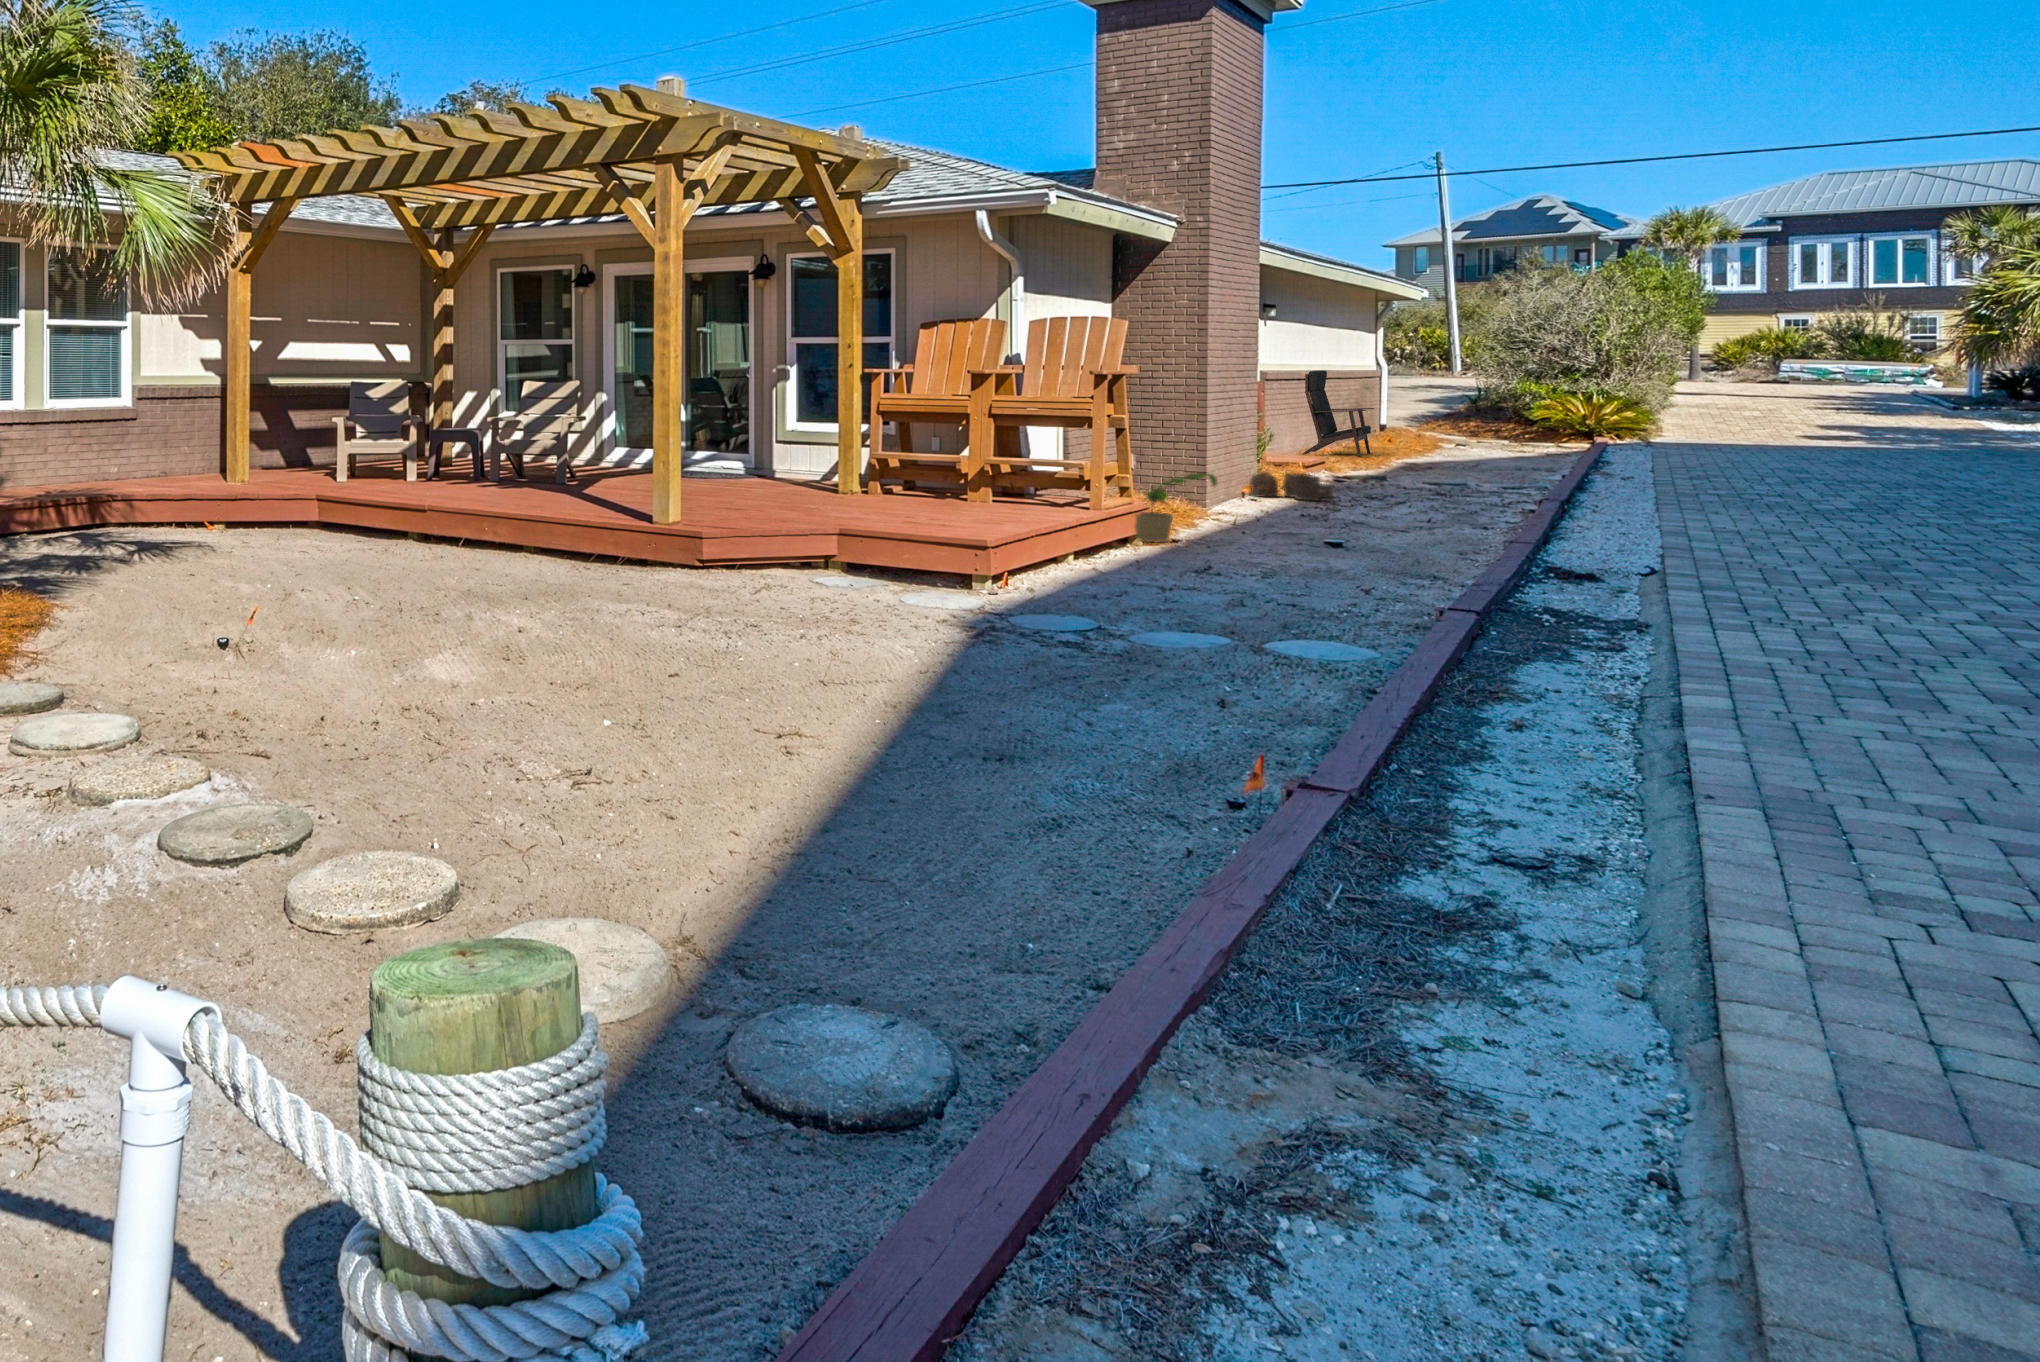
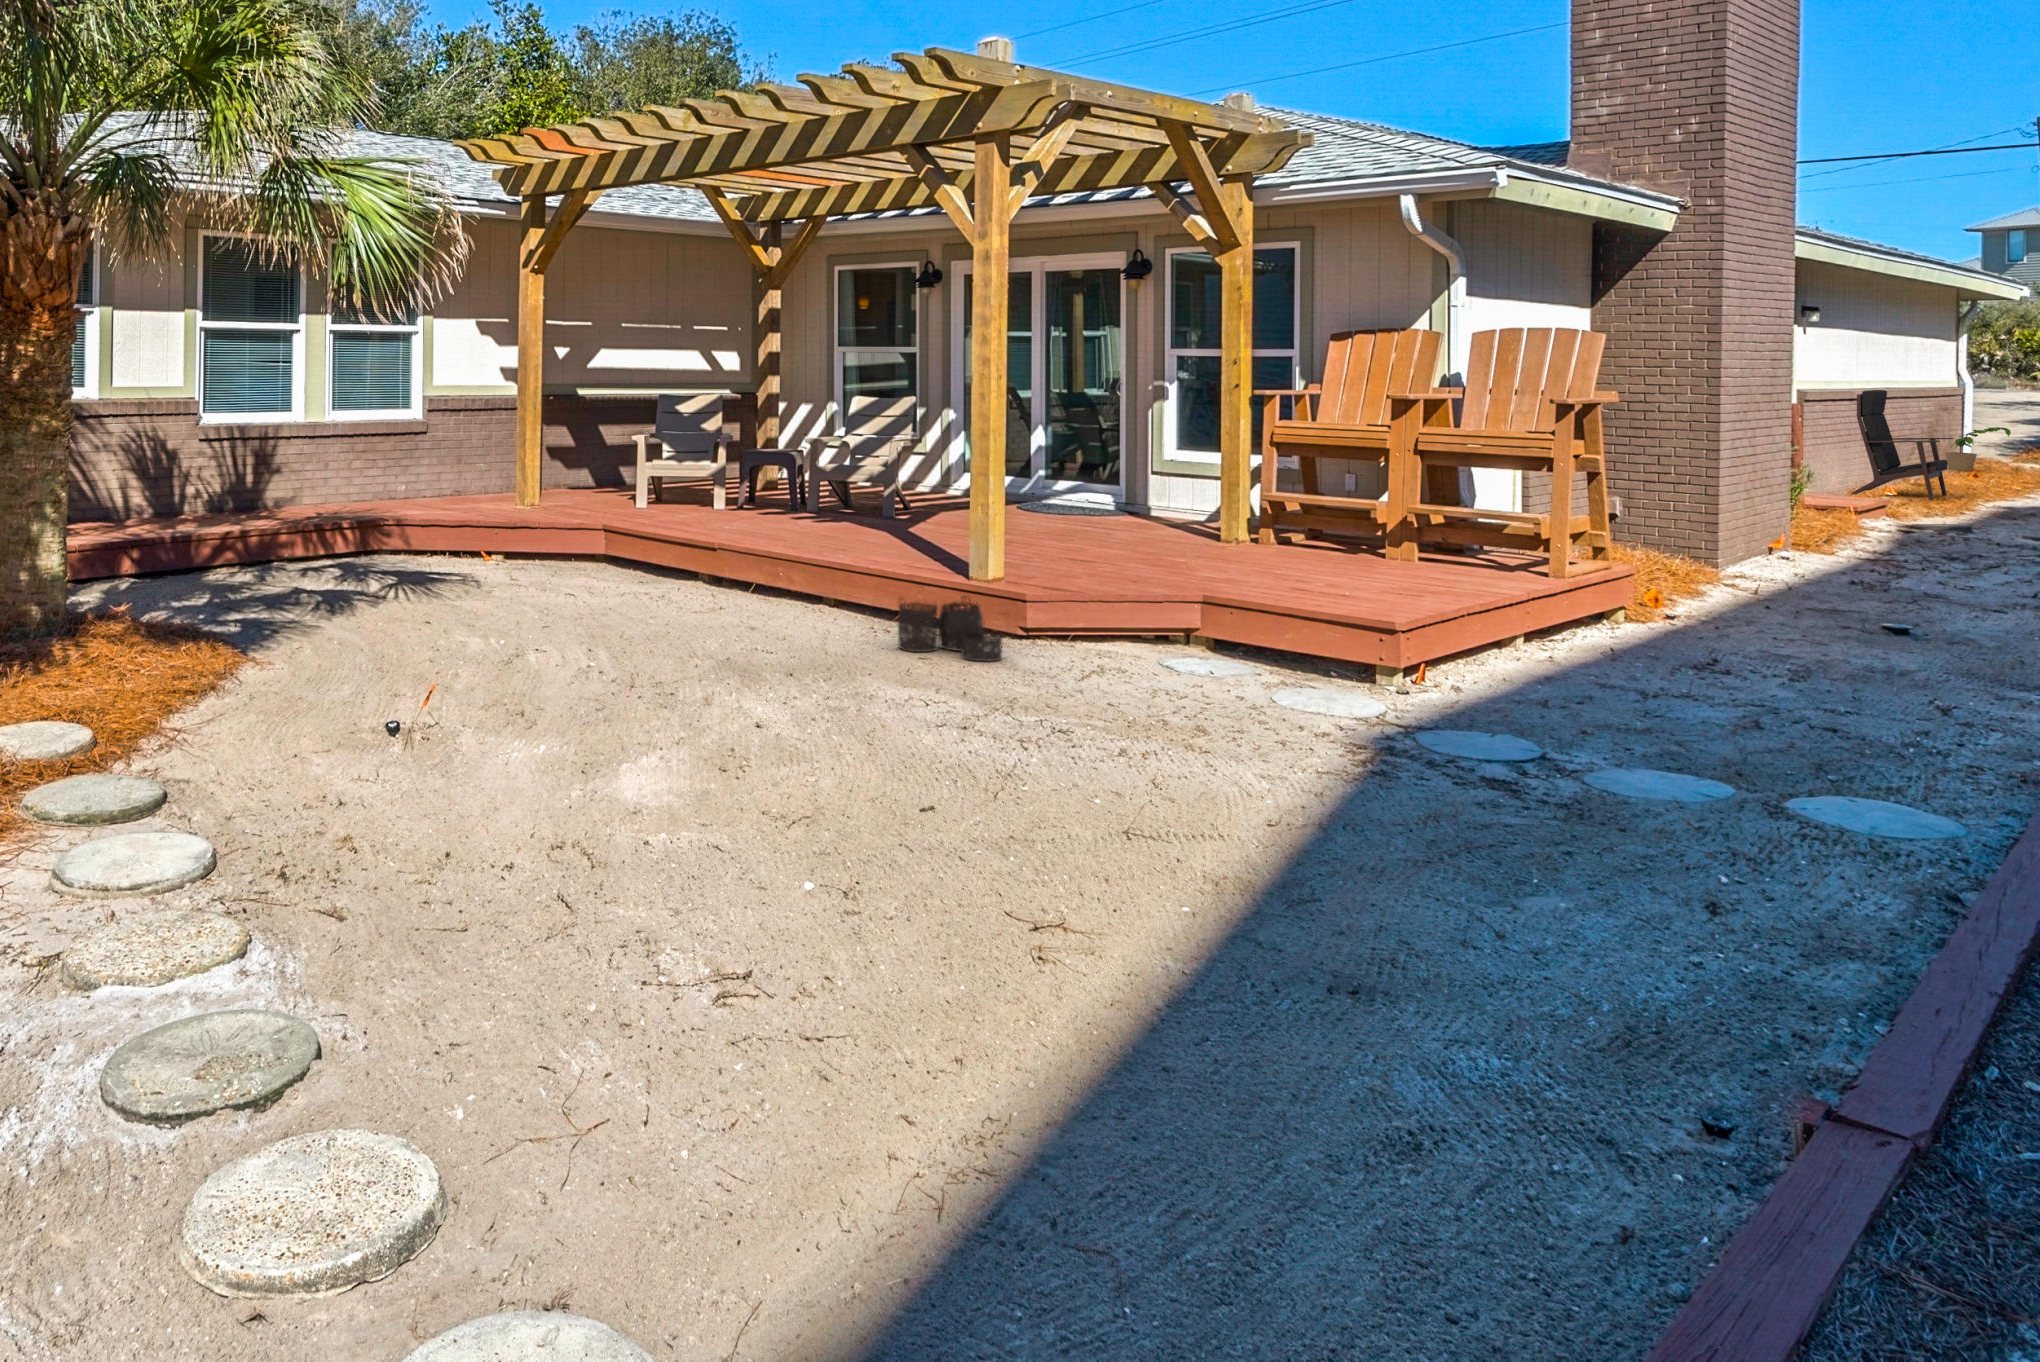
woven basket: present [1249,472,1333,501] -> present [898,597,1002,661]
potted plant: present [1135,473,1218,543] -> present [1945,427,2011,471]

